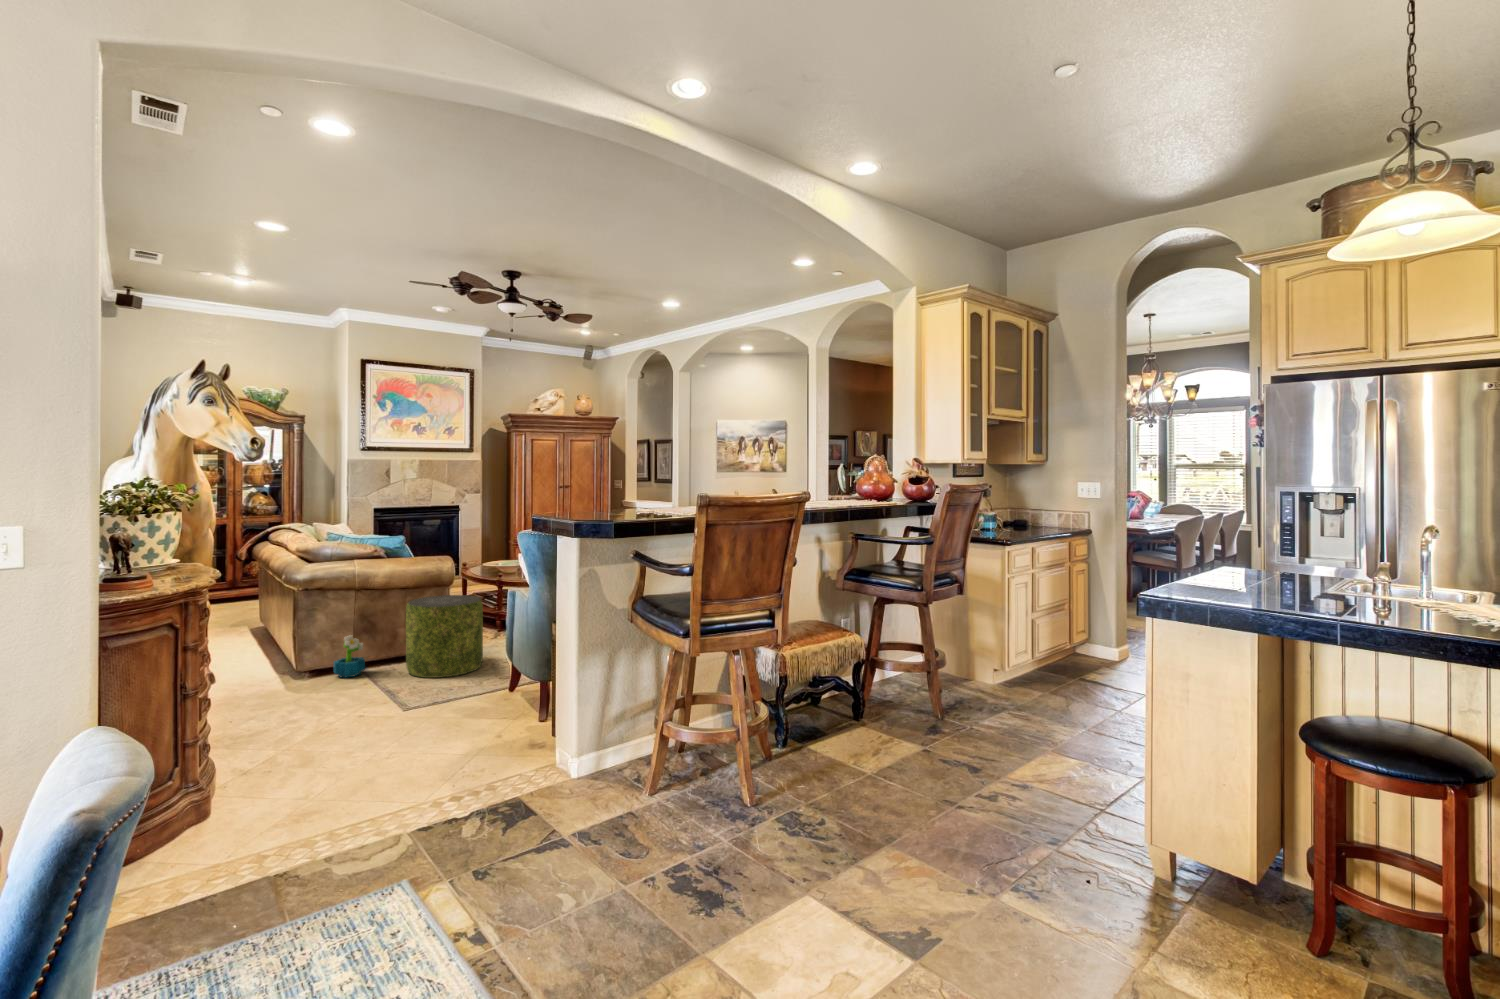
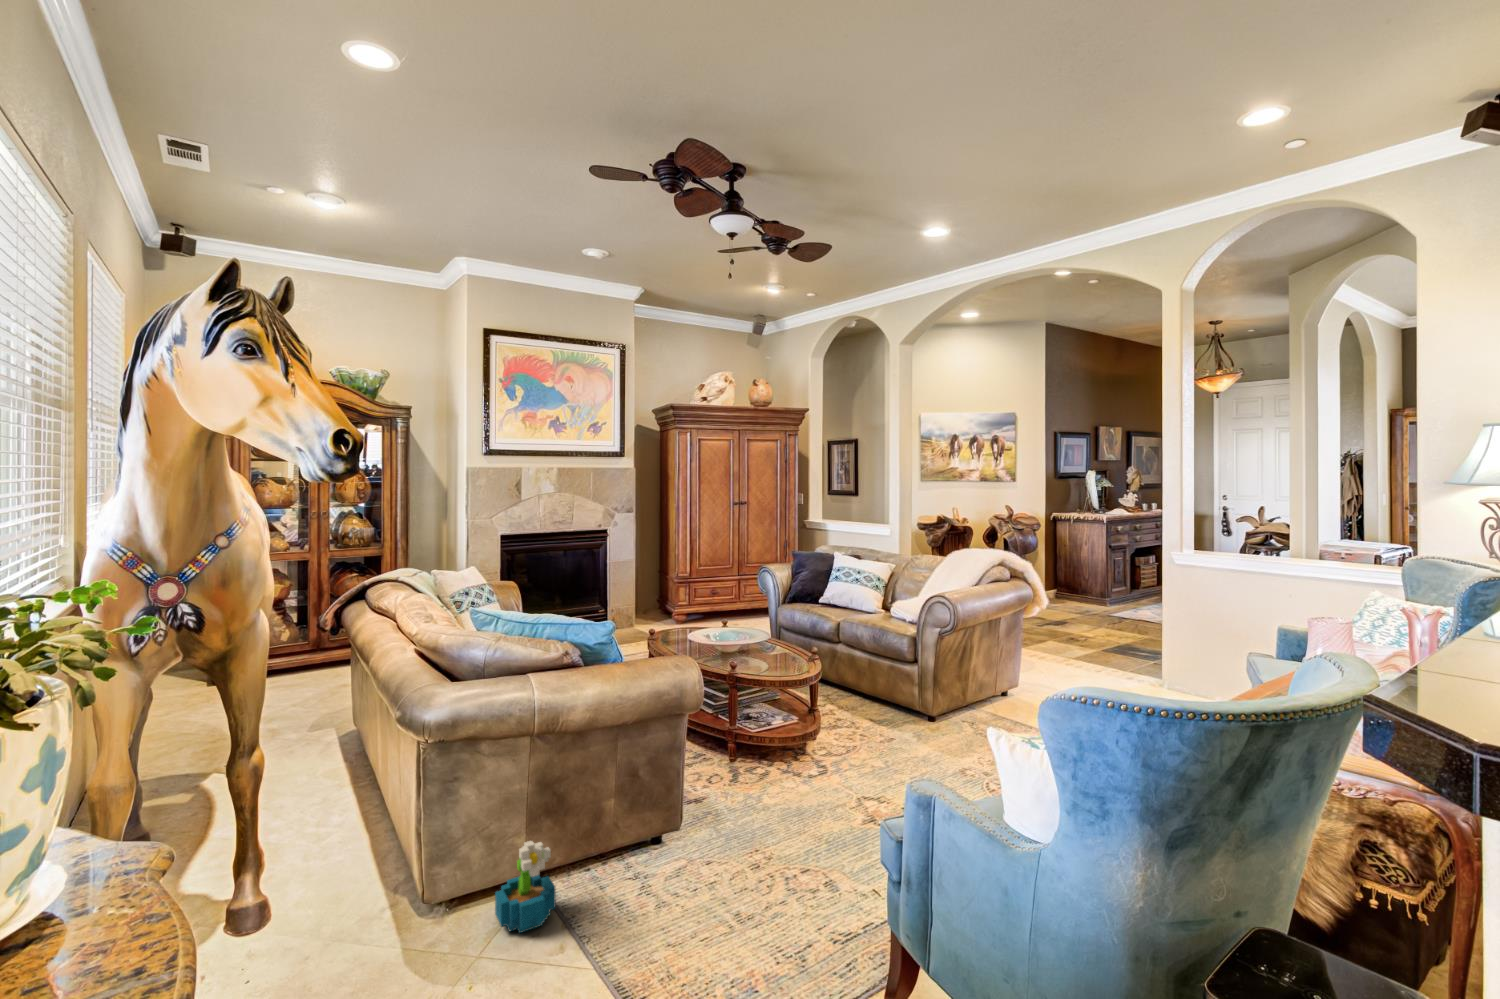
pouf: present [406,595,483,678] -> none [635,737,779,943]

